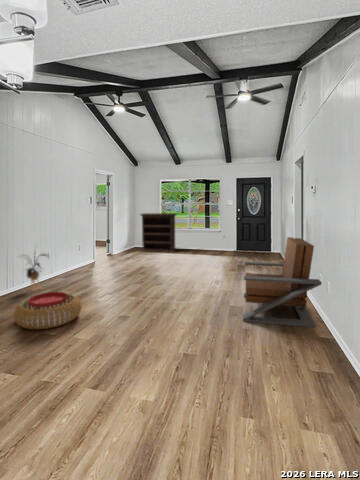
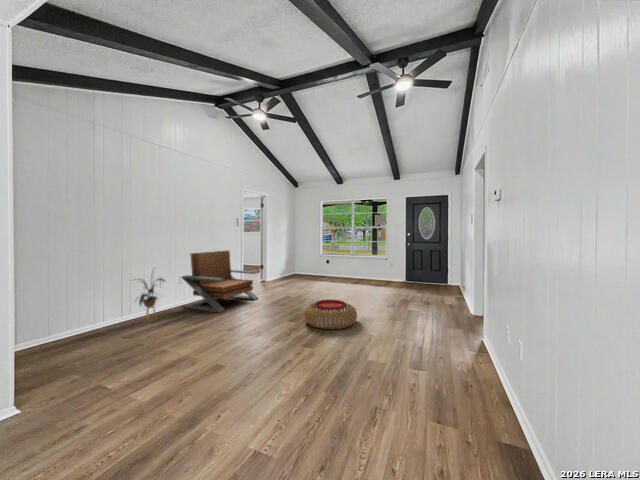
bookshelf: present [141,213,177,252] -> none [296,237,338,281]
lounge chair: present [243,237,322,327] -> present [182,251,258,312]
pouf: present [14,292,81,329] -> present [304,300,357,329]

